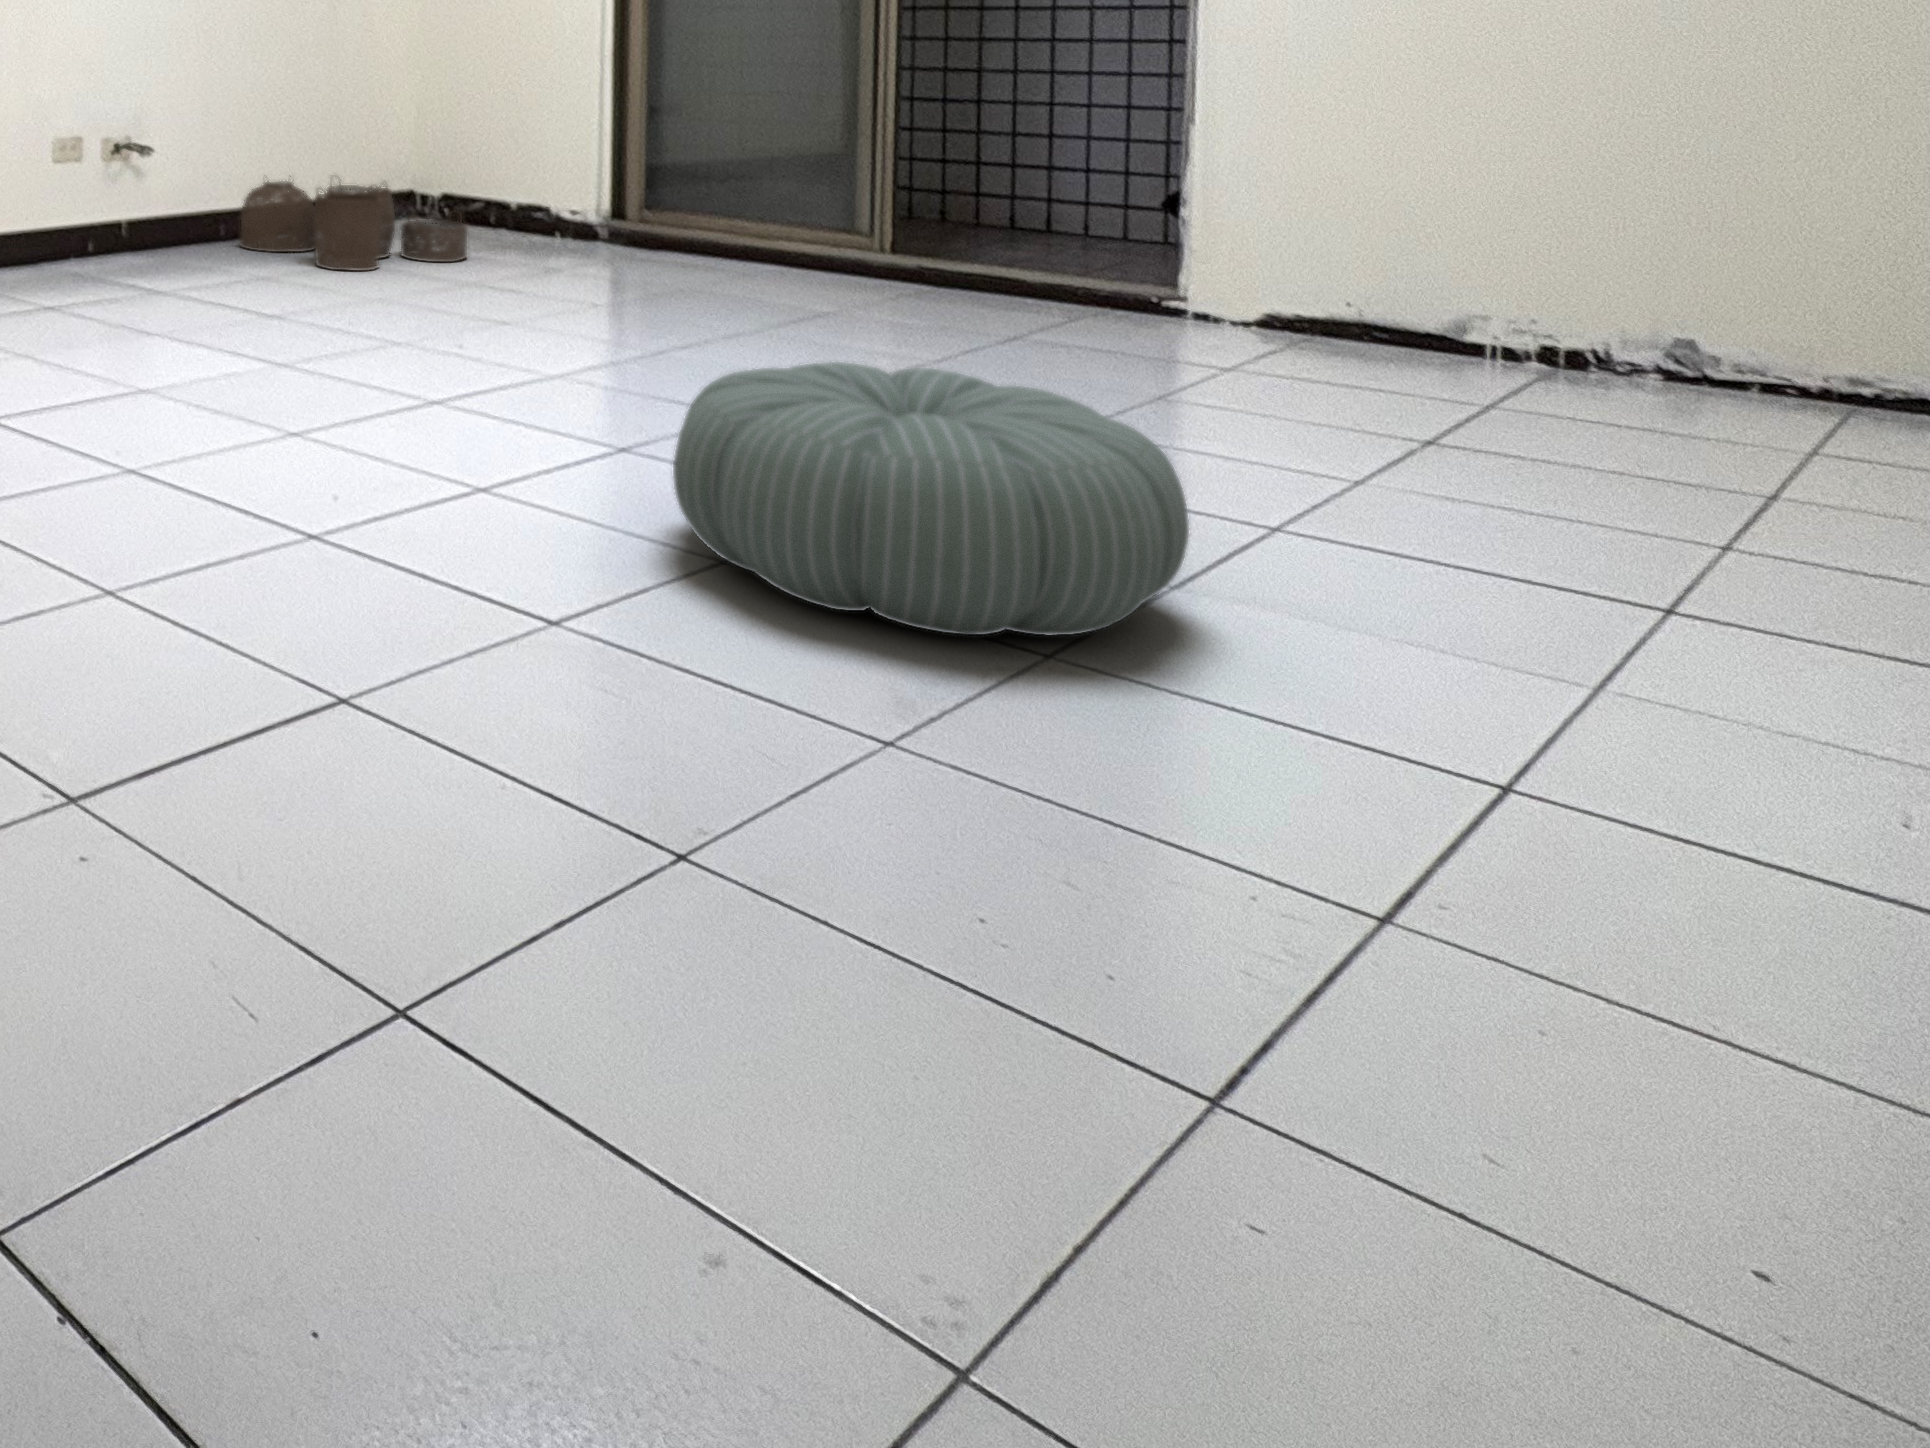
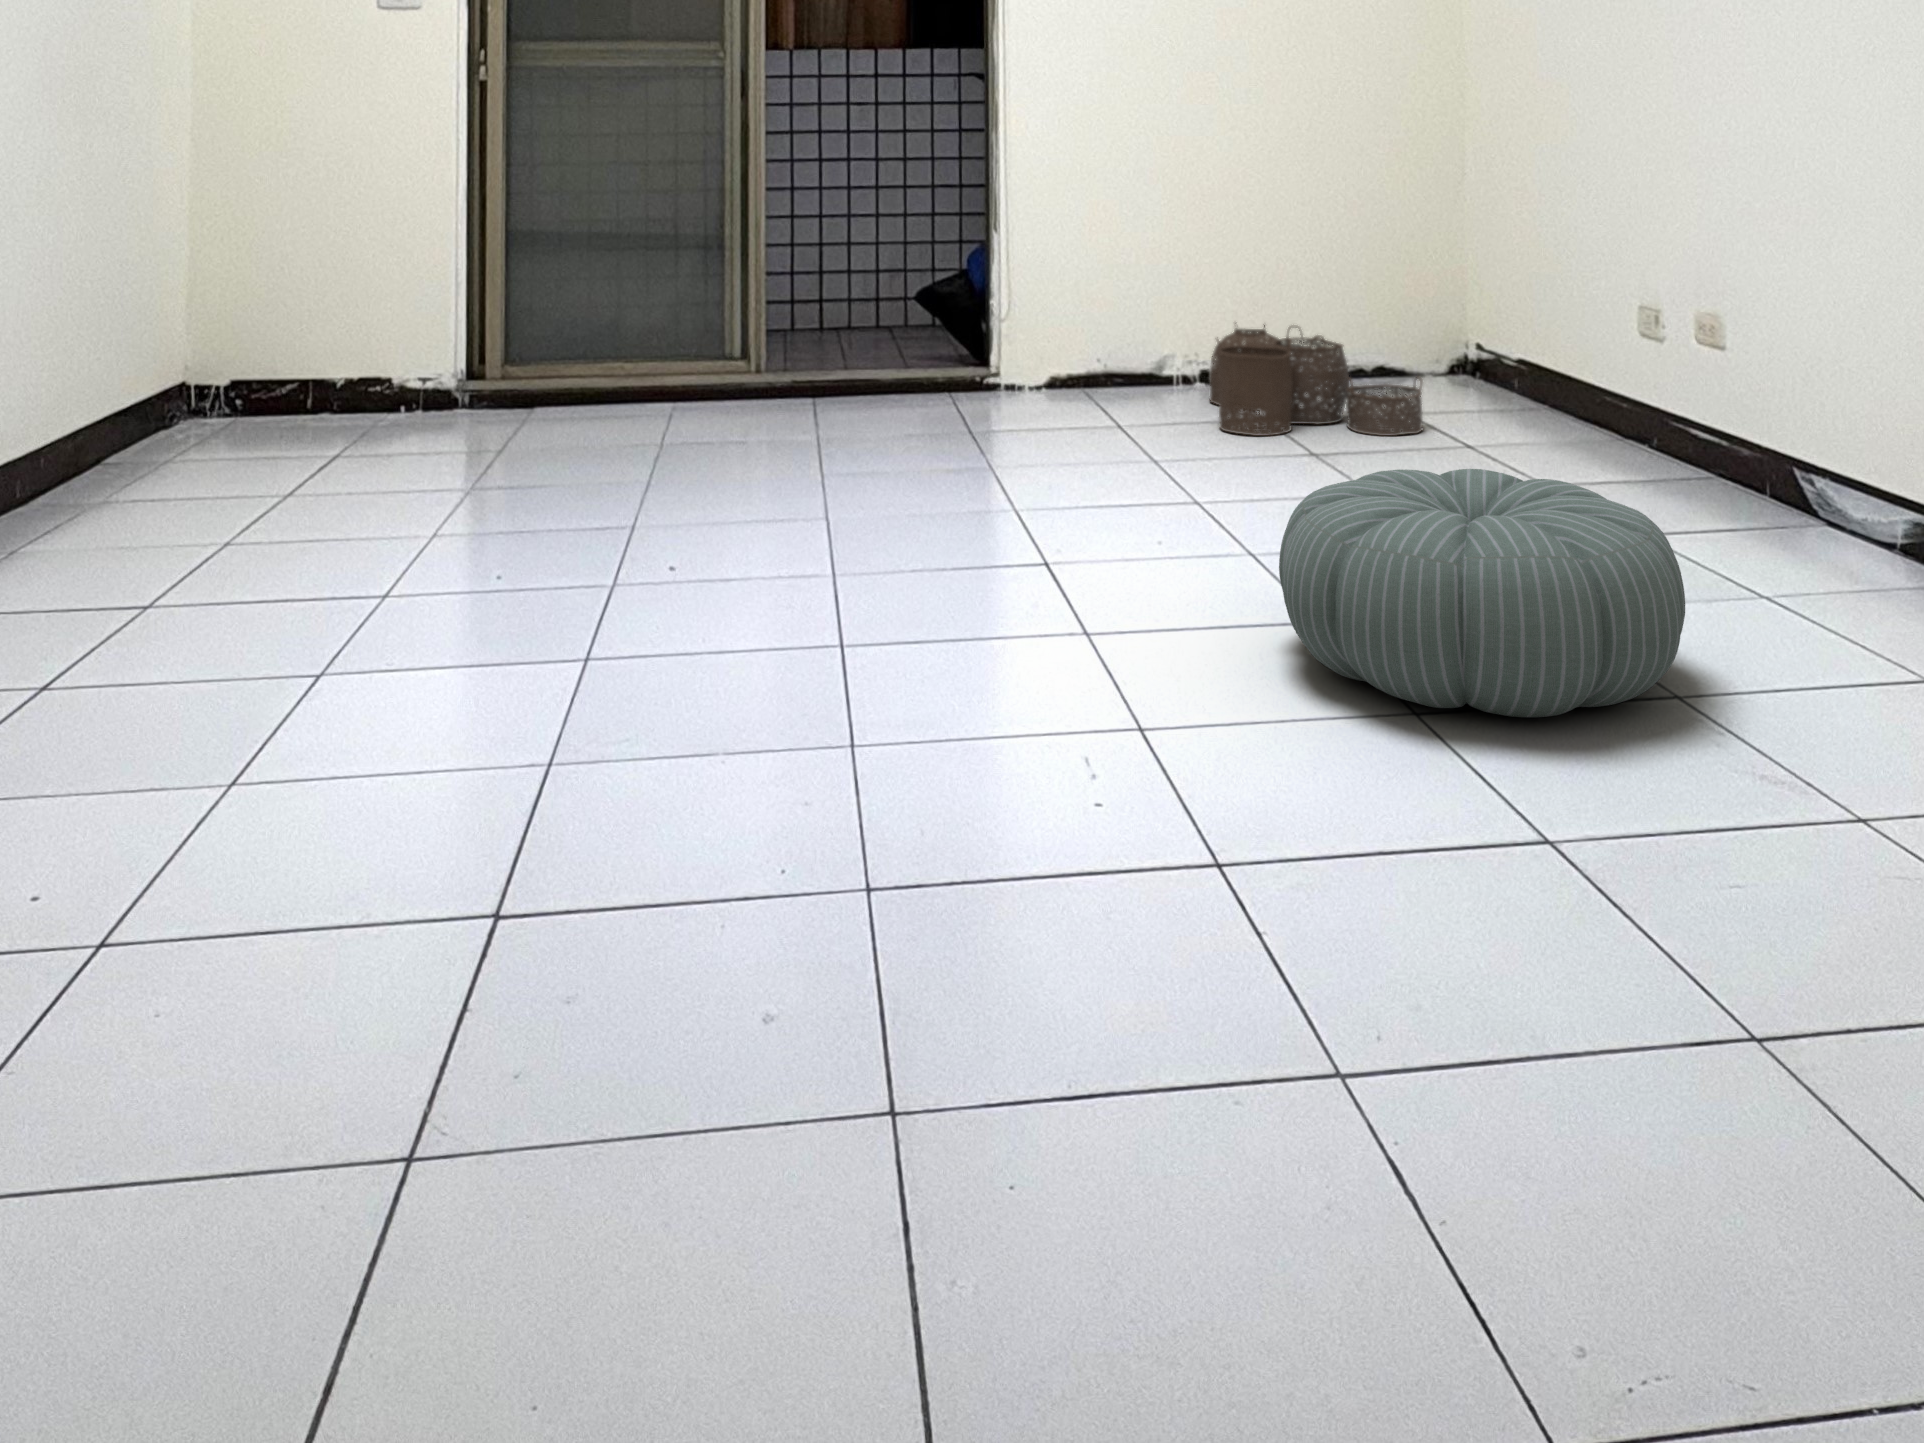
woven basket: present [240,176,467,271] -> present [1210,323,1423,436]

